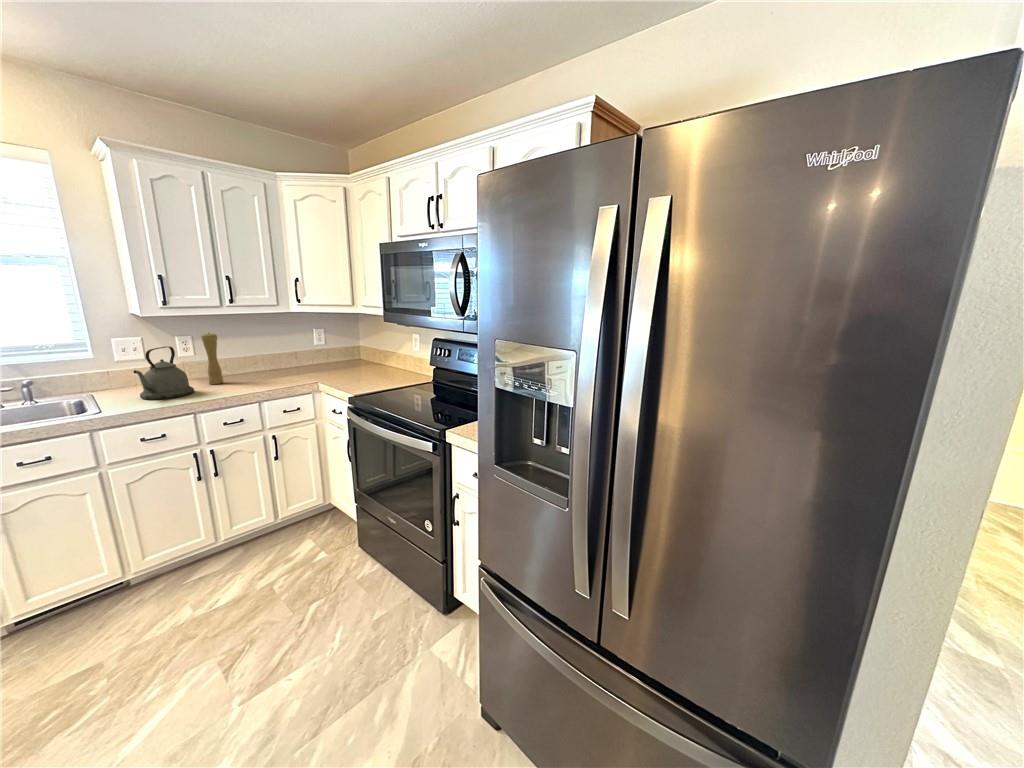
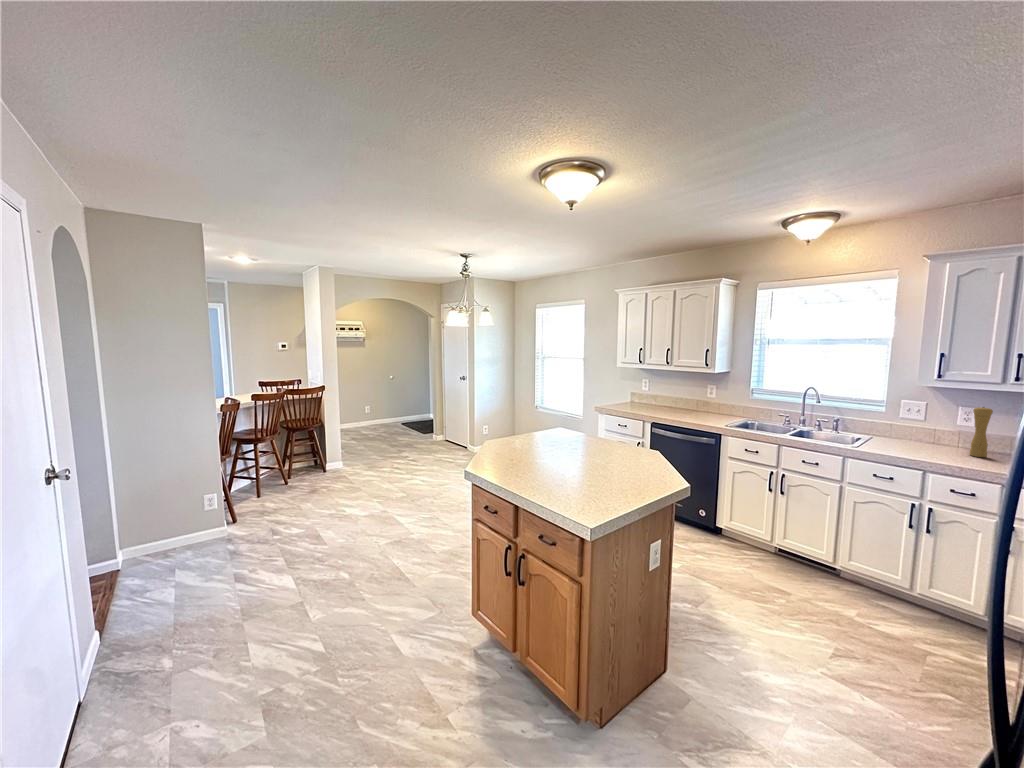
kettle: present [134,347,194,400] -> none [888,412,942,455]

